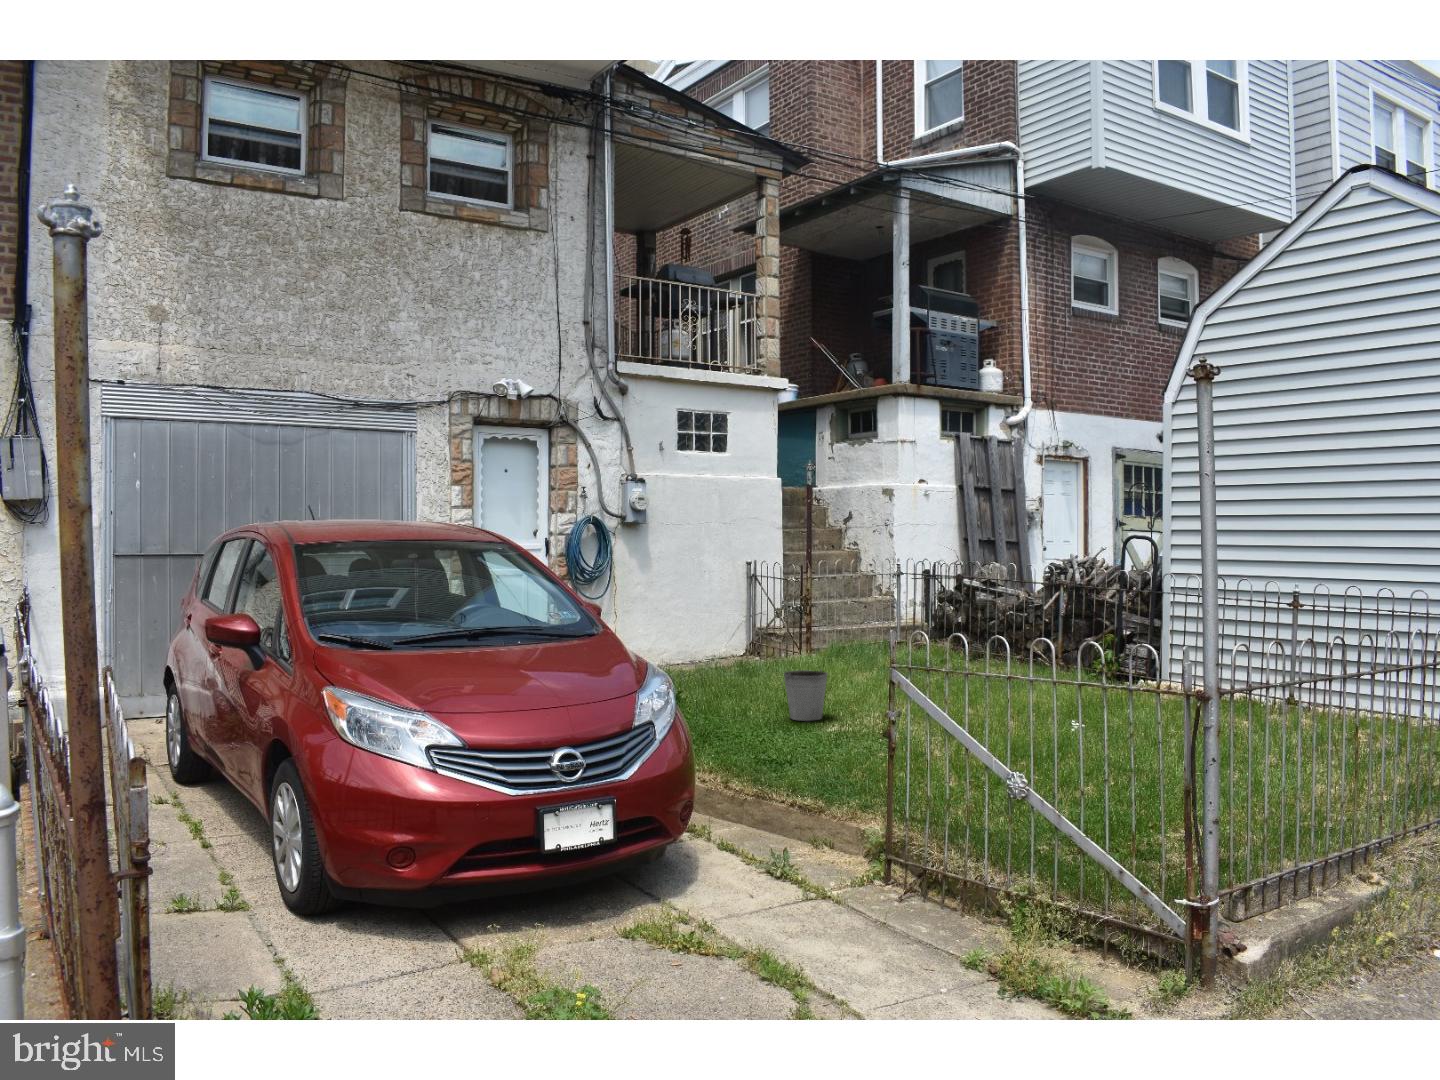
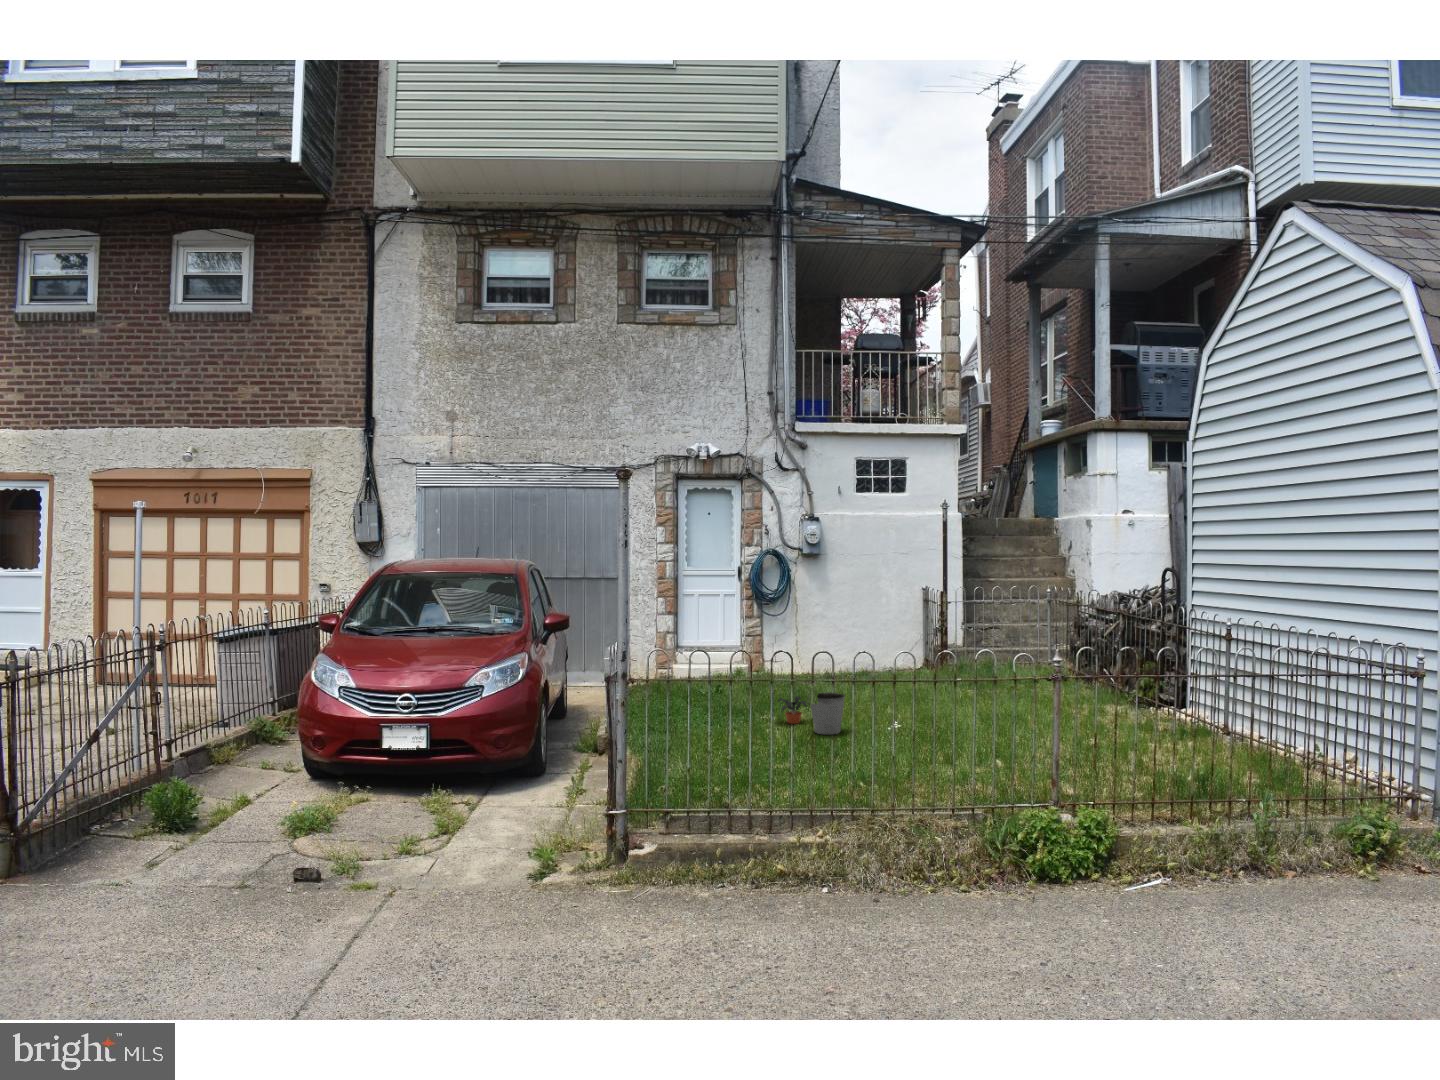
potted plant: none [721,680,763,715] -> present [778,696,807,724]

